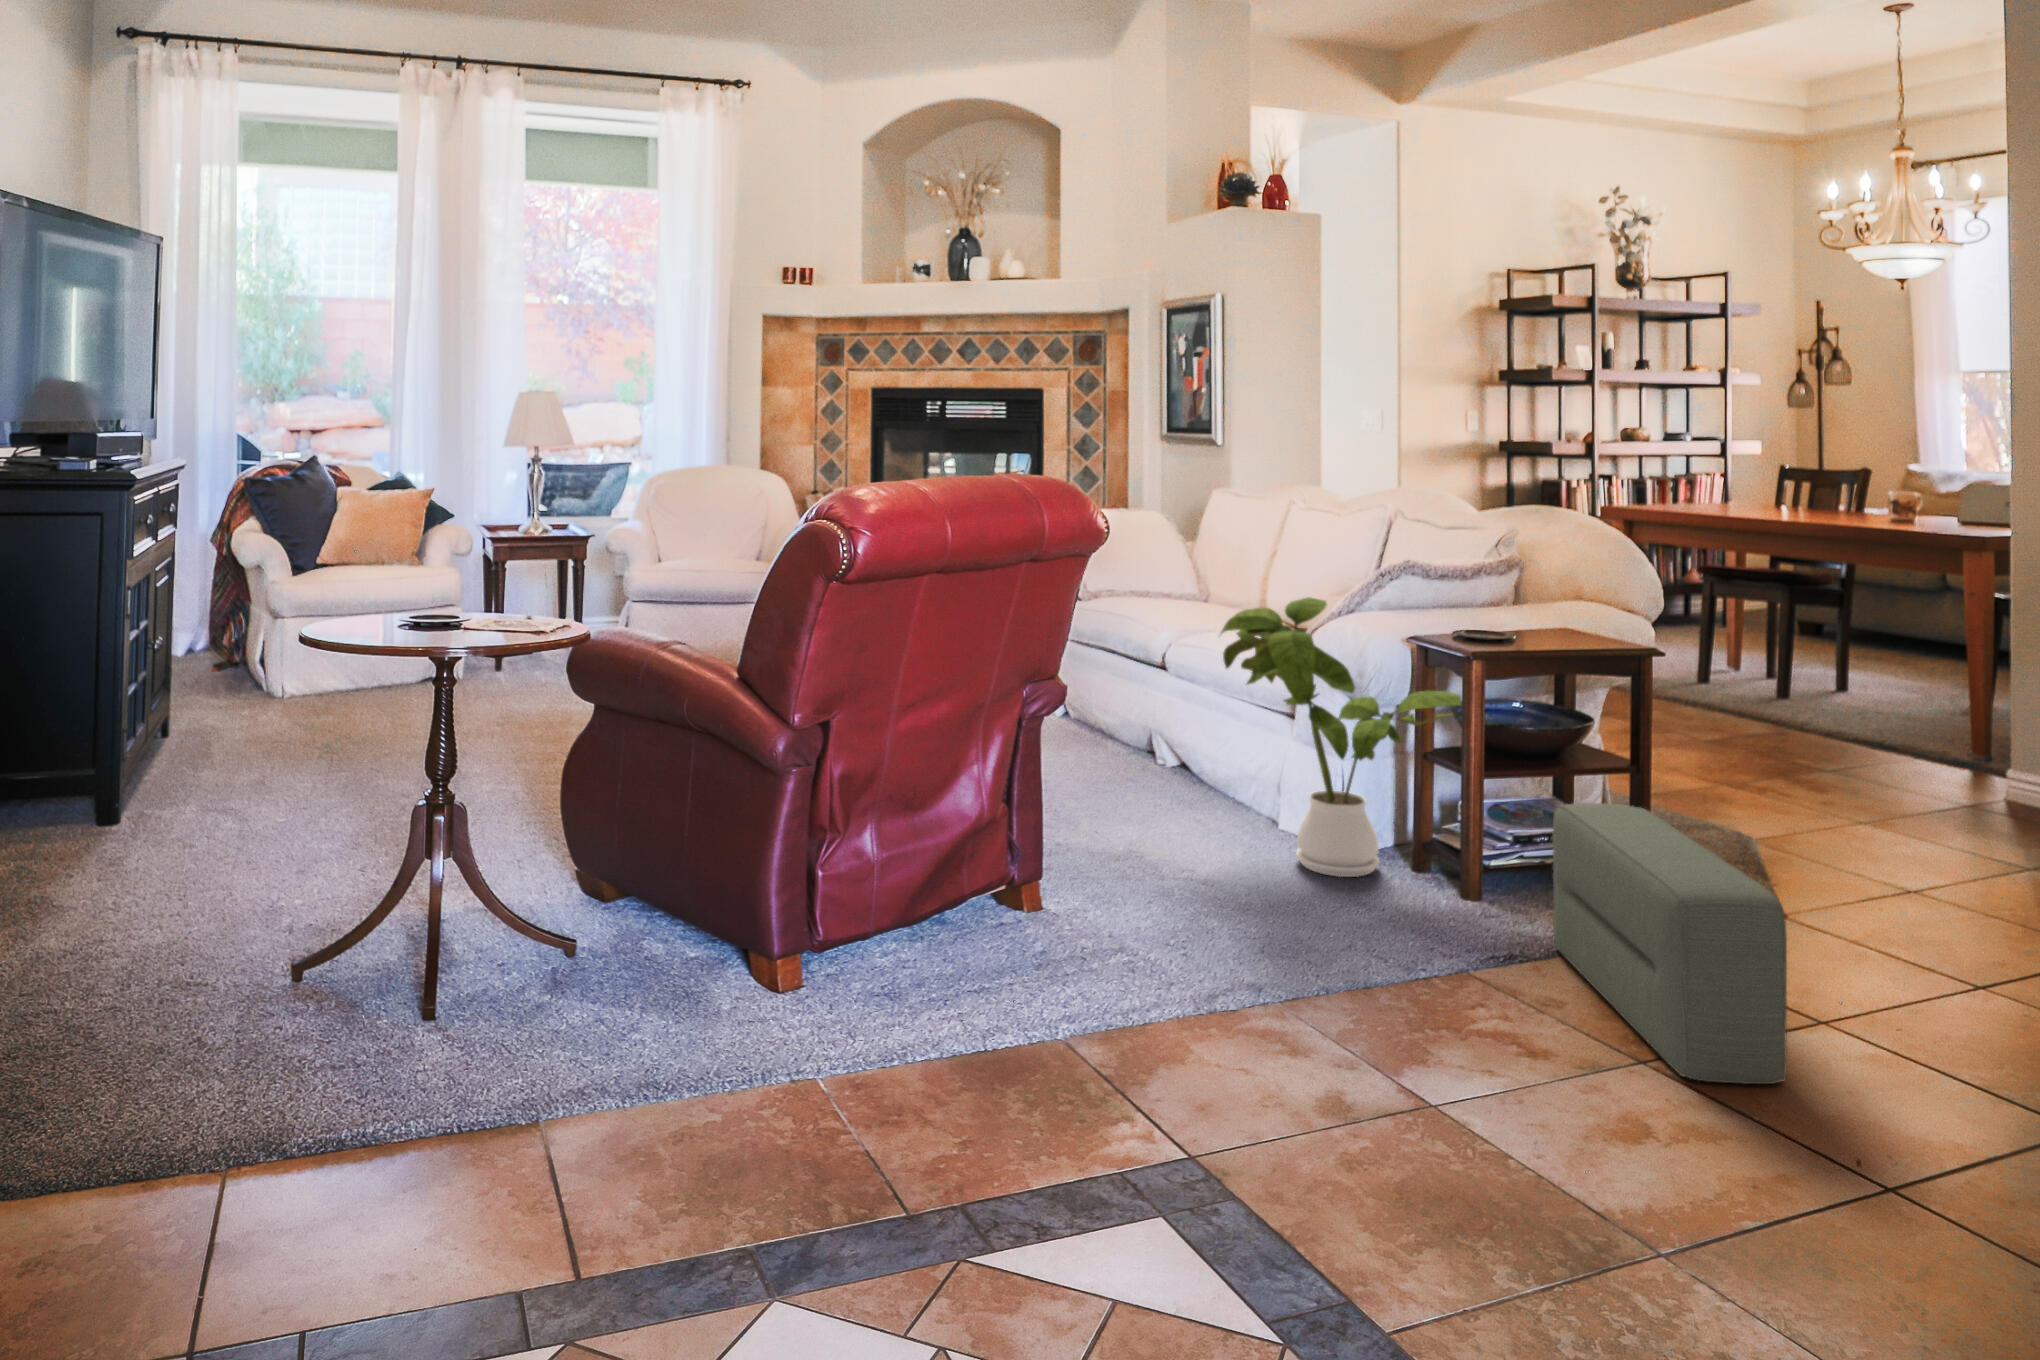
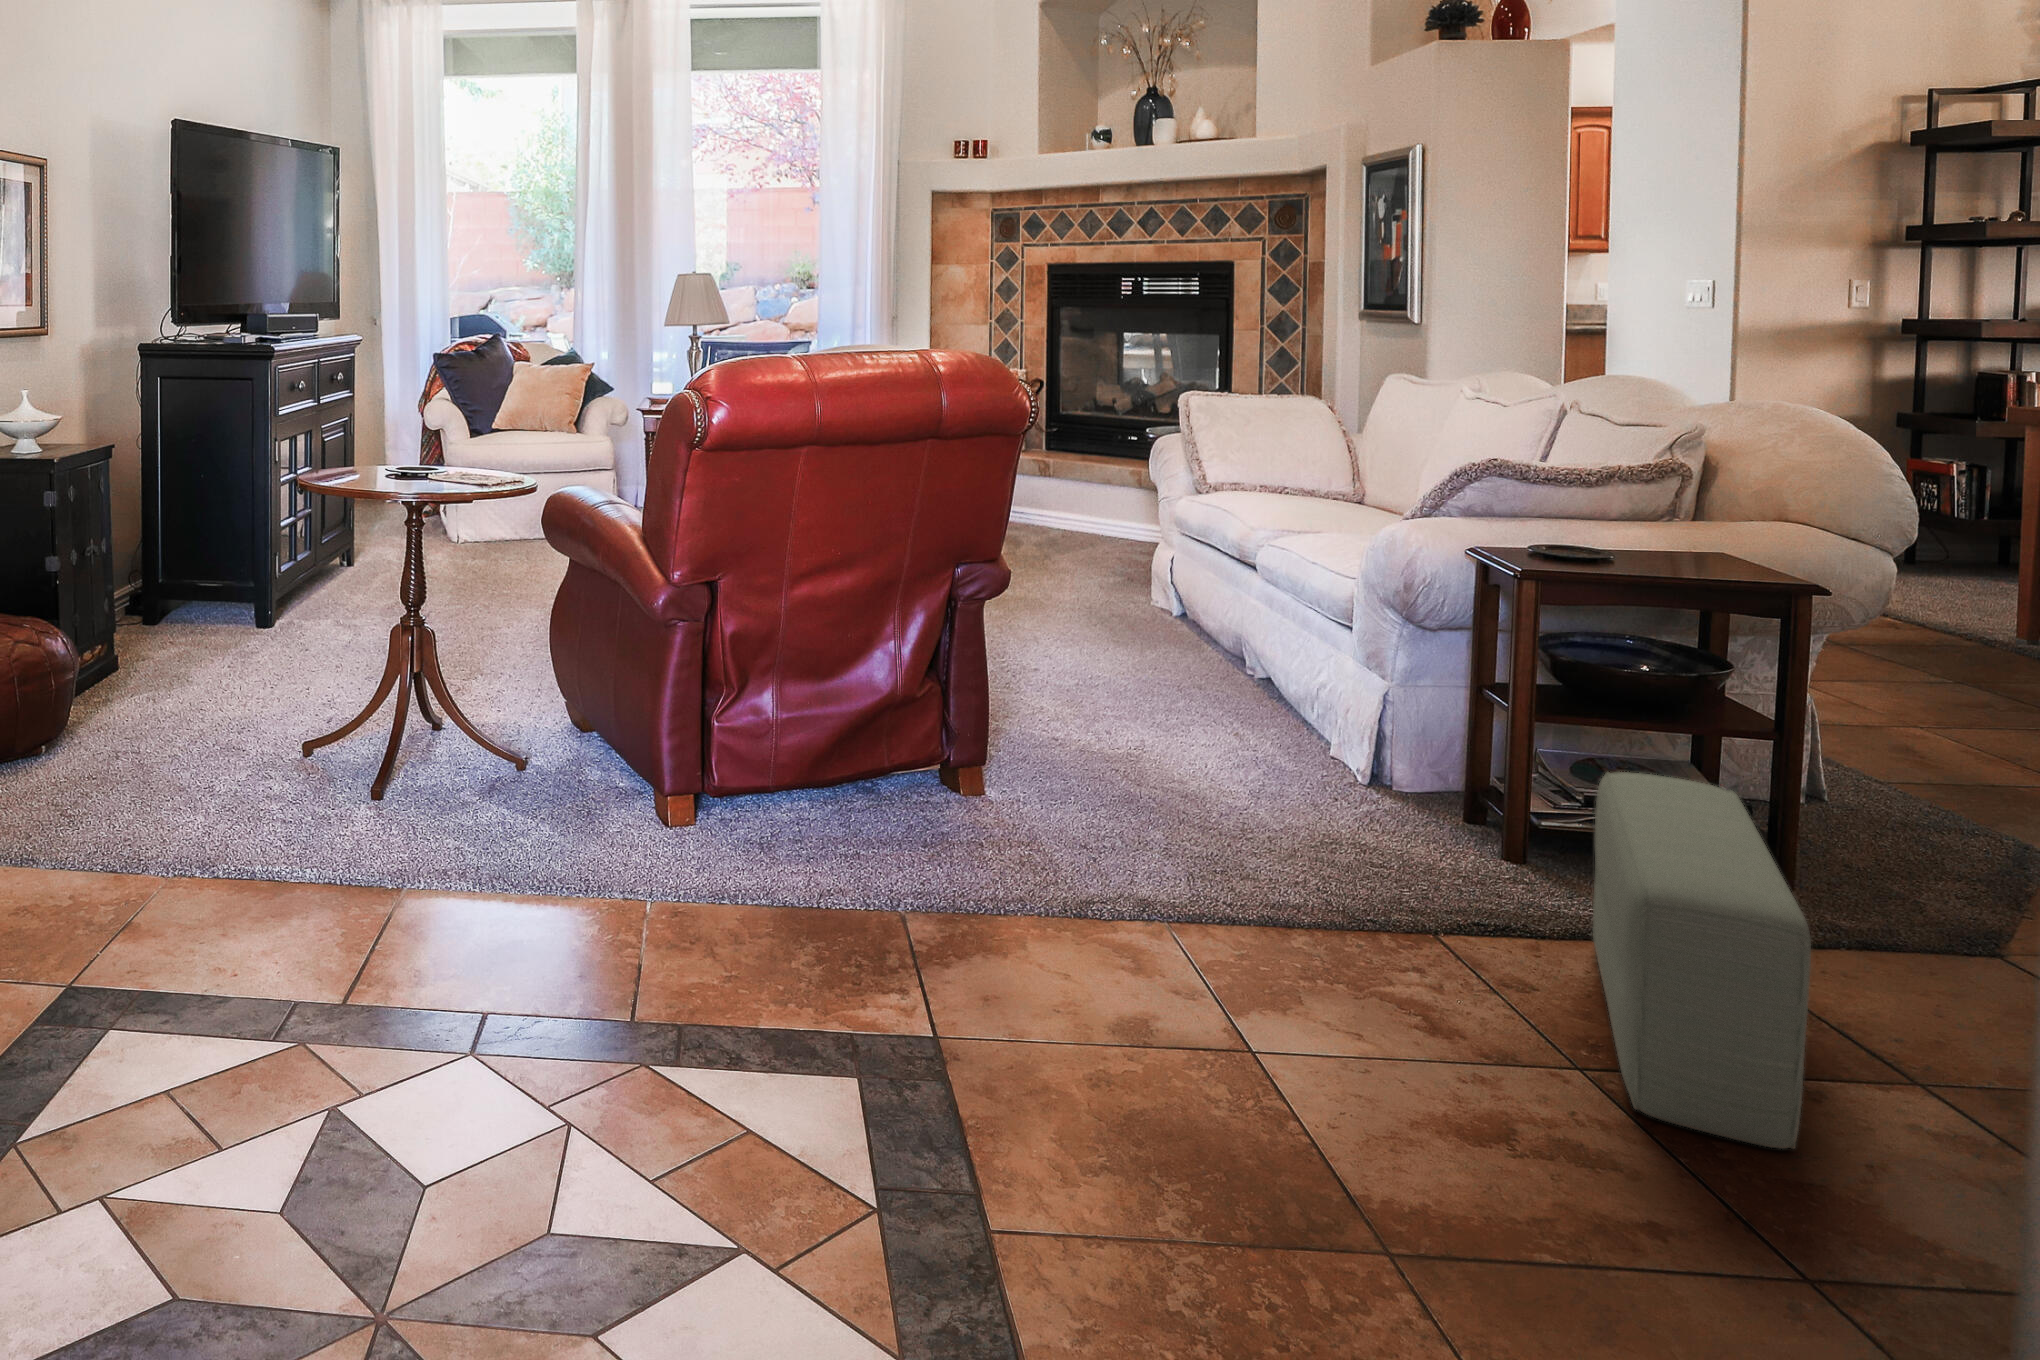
house plant: present [1221,597,1488,877] -> none [1218,500,1576,824]

